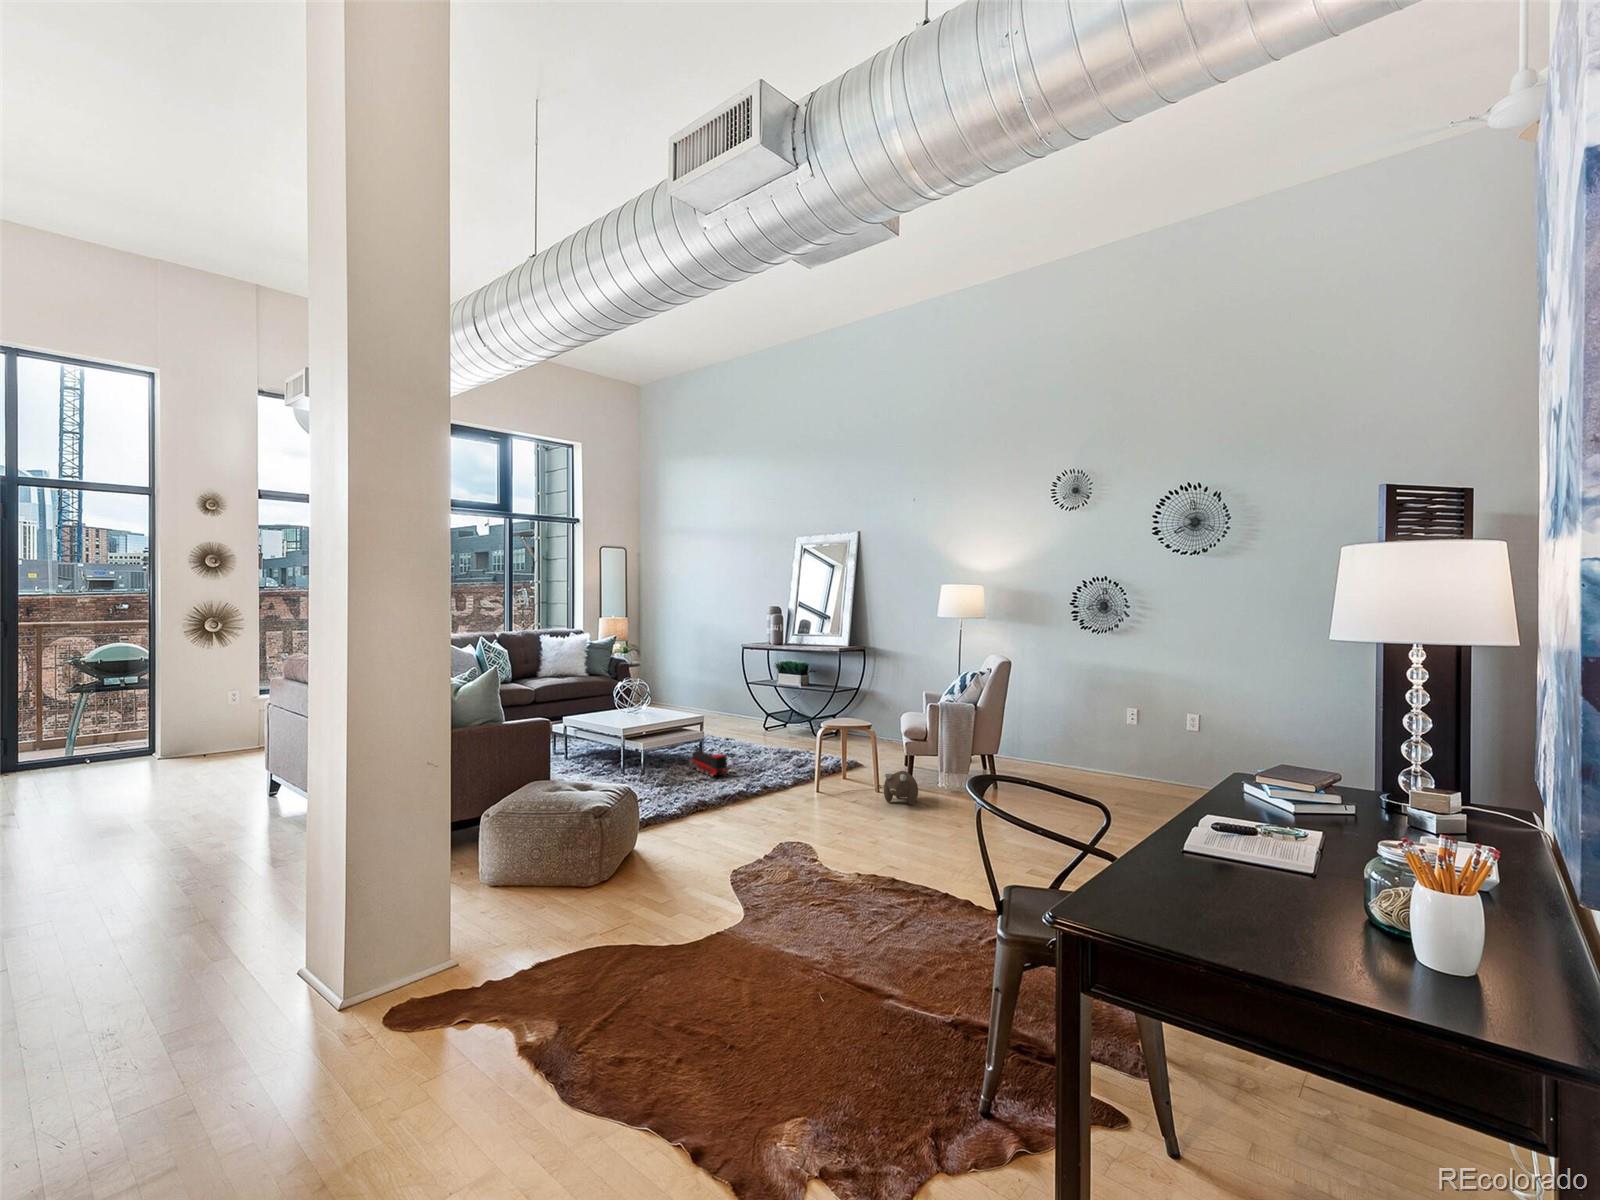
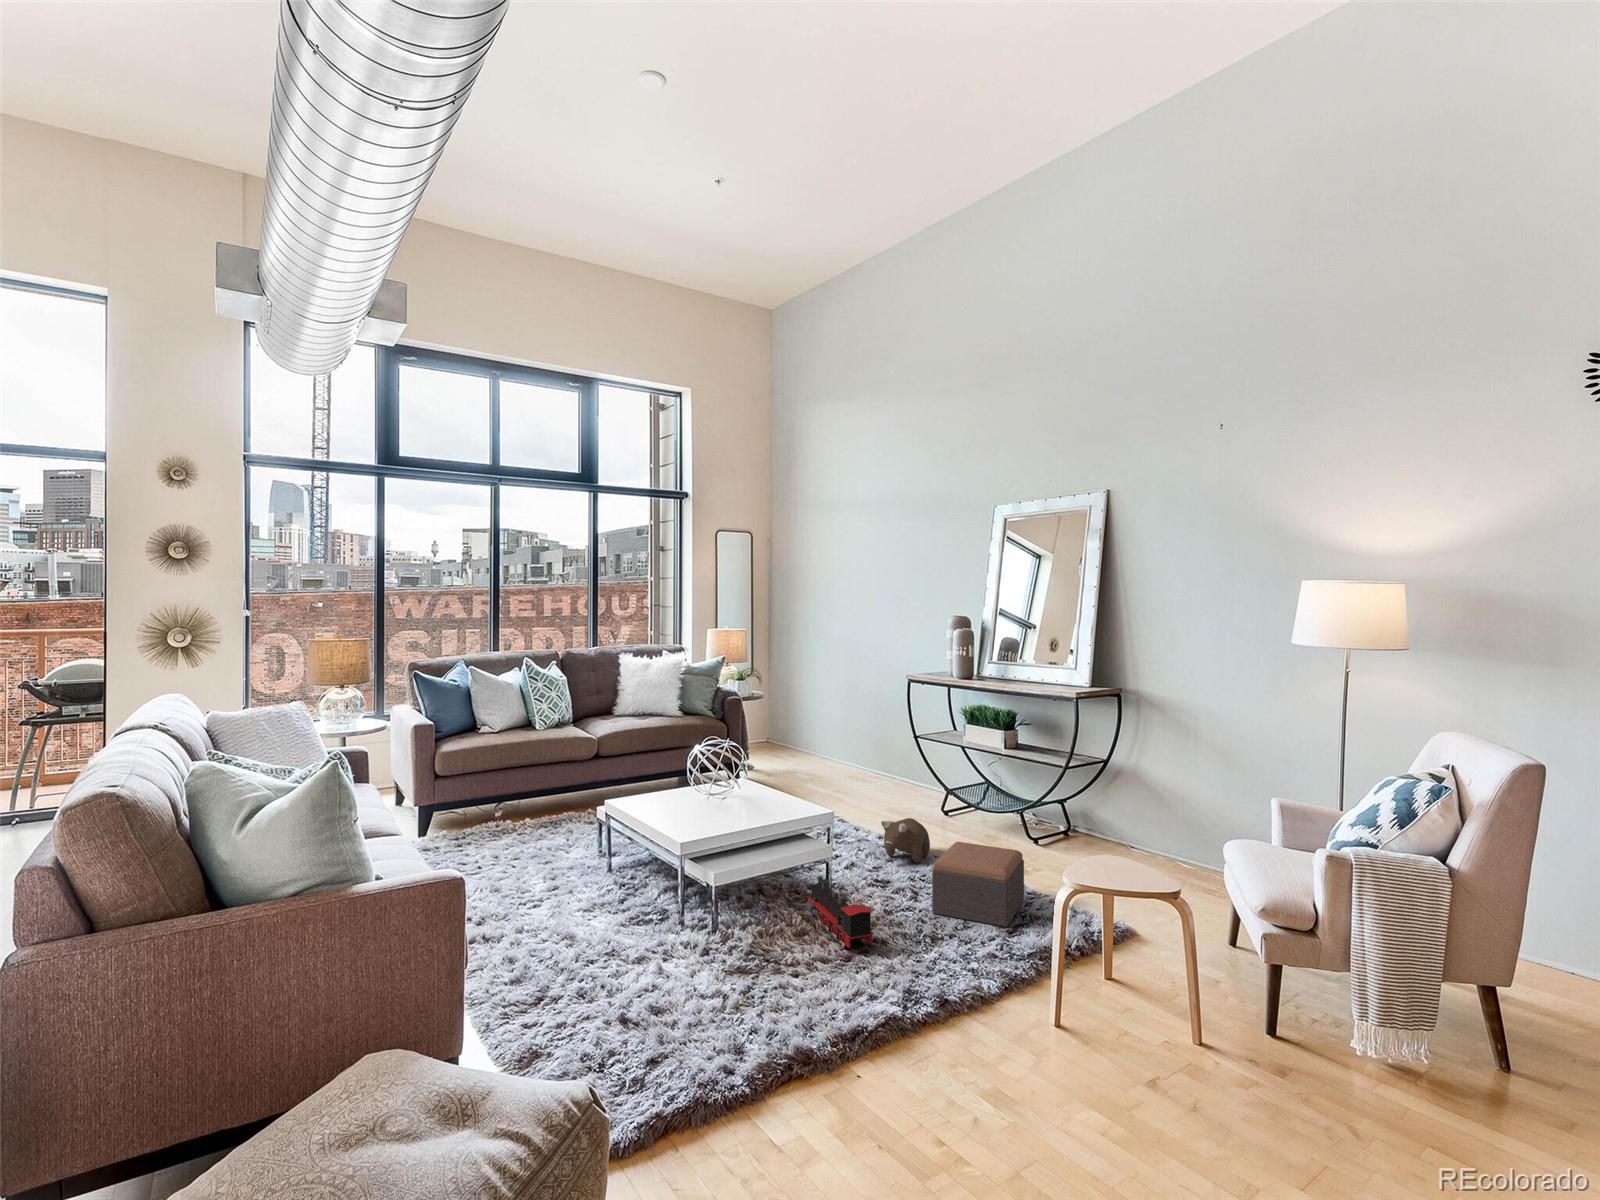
footstool: none [758,728,808,766] -> present [932,842,1024,927]
plush toy: present [884,771,918,805] -> present [881,818,930,863]

